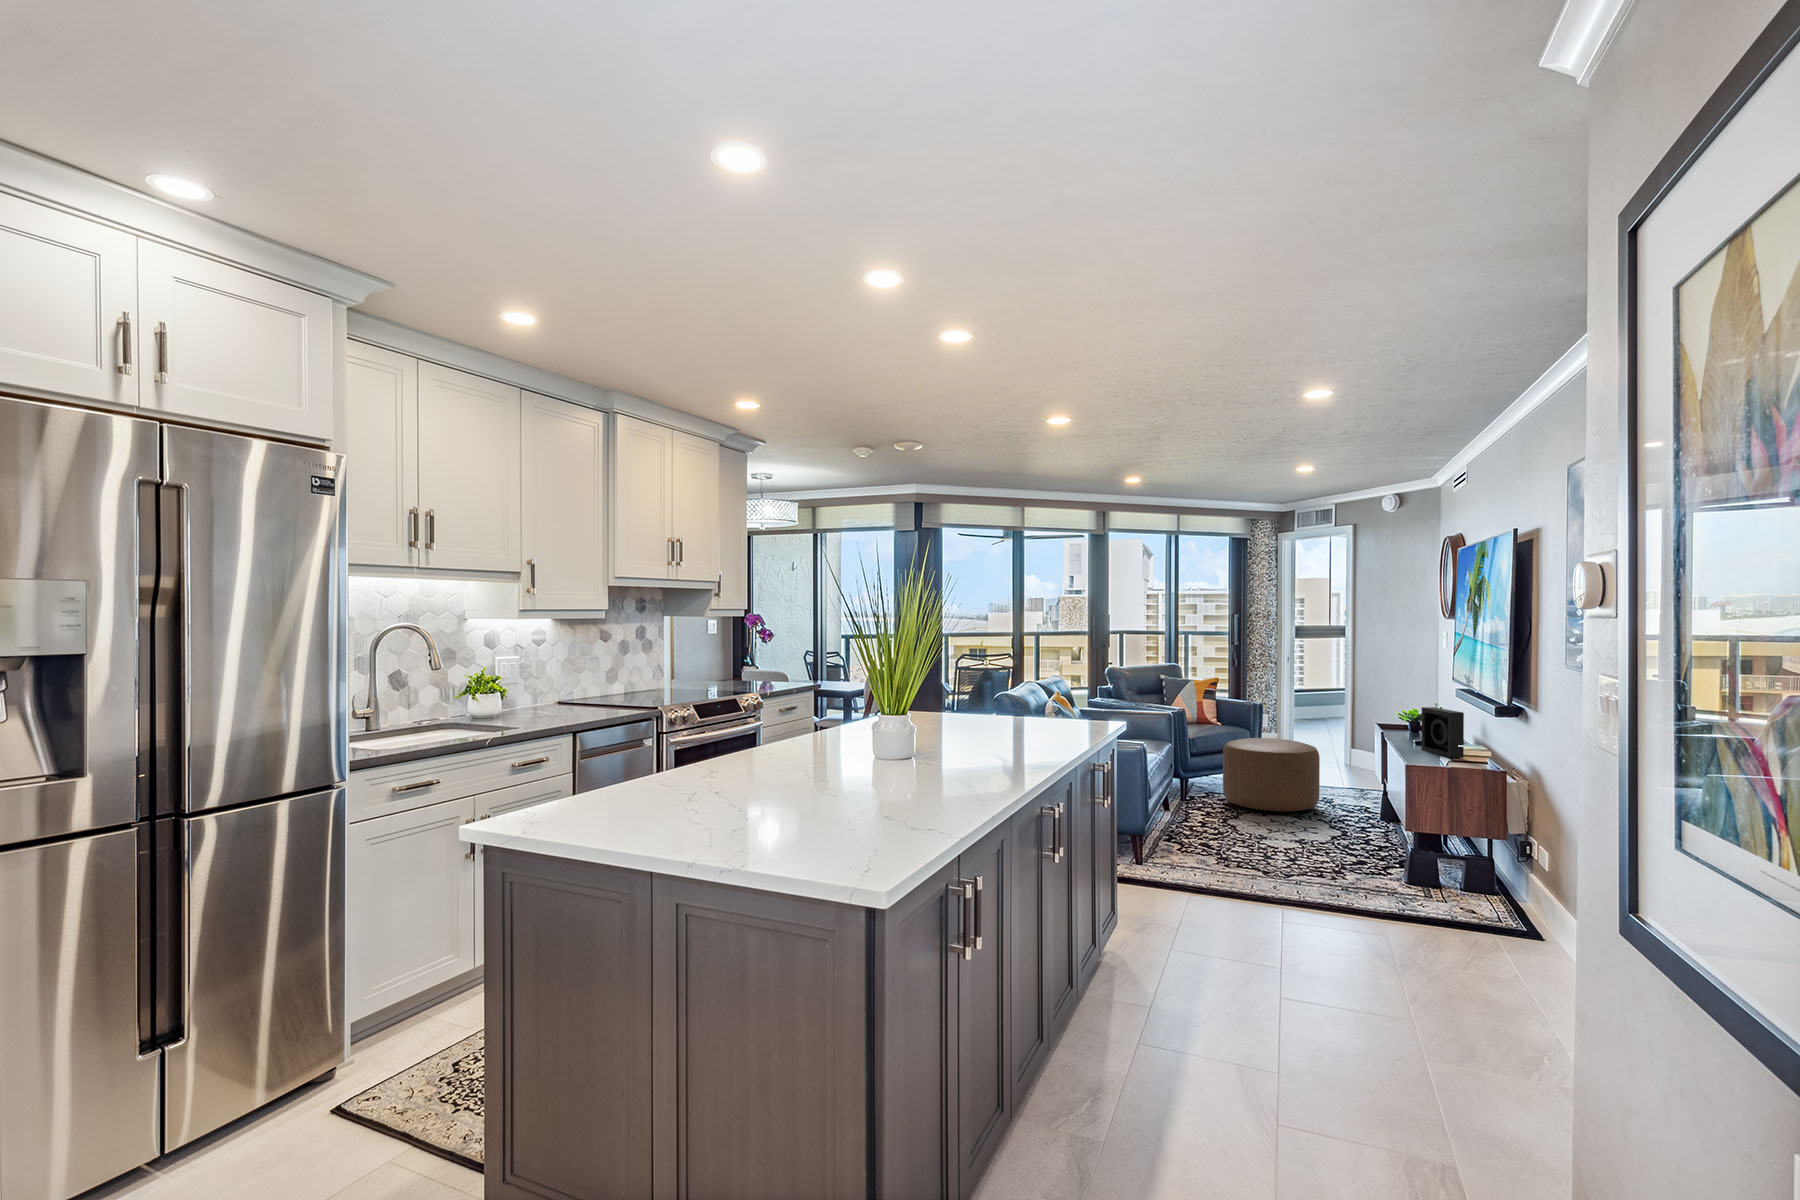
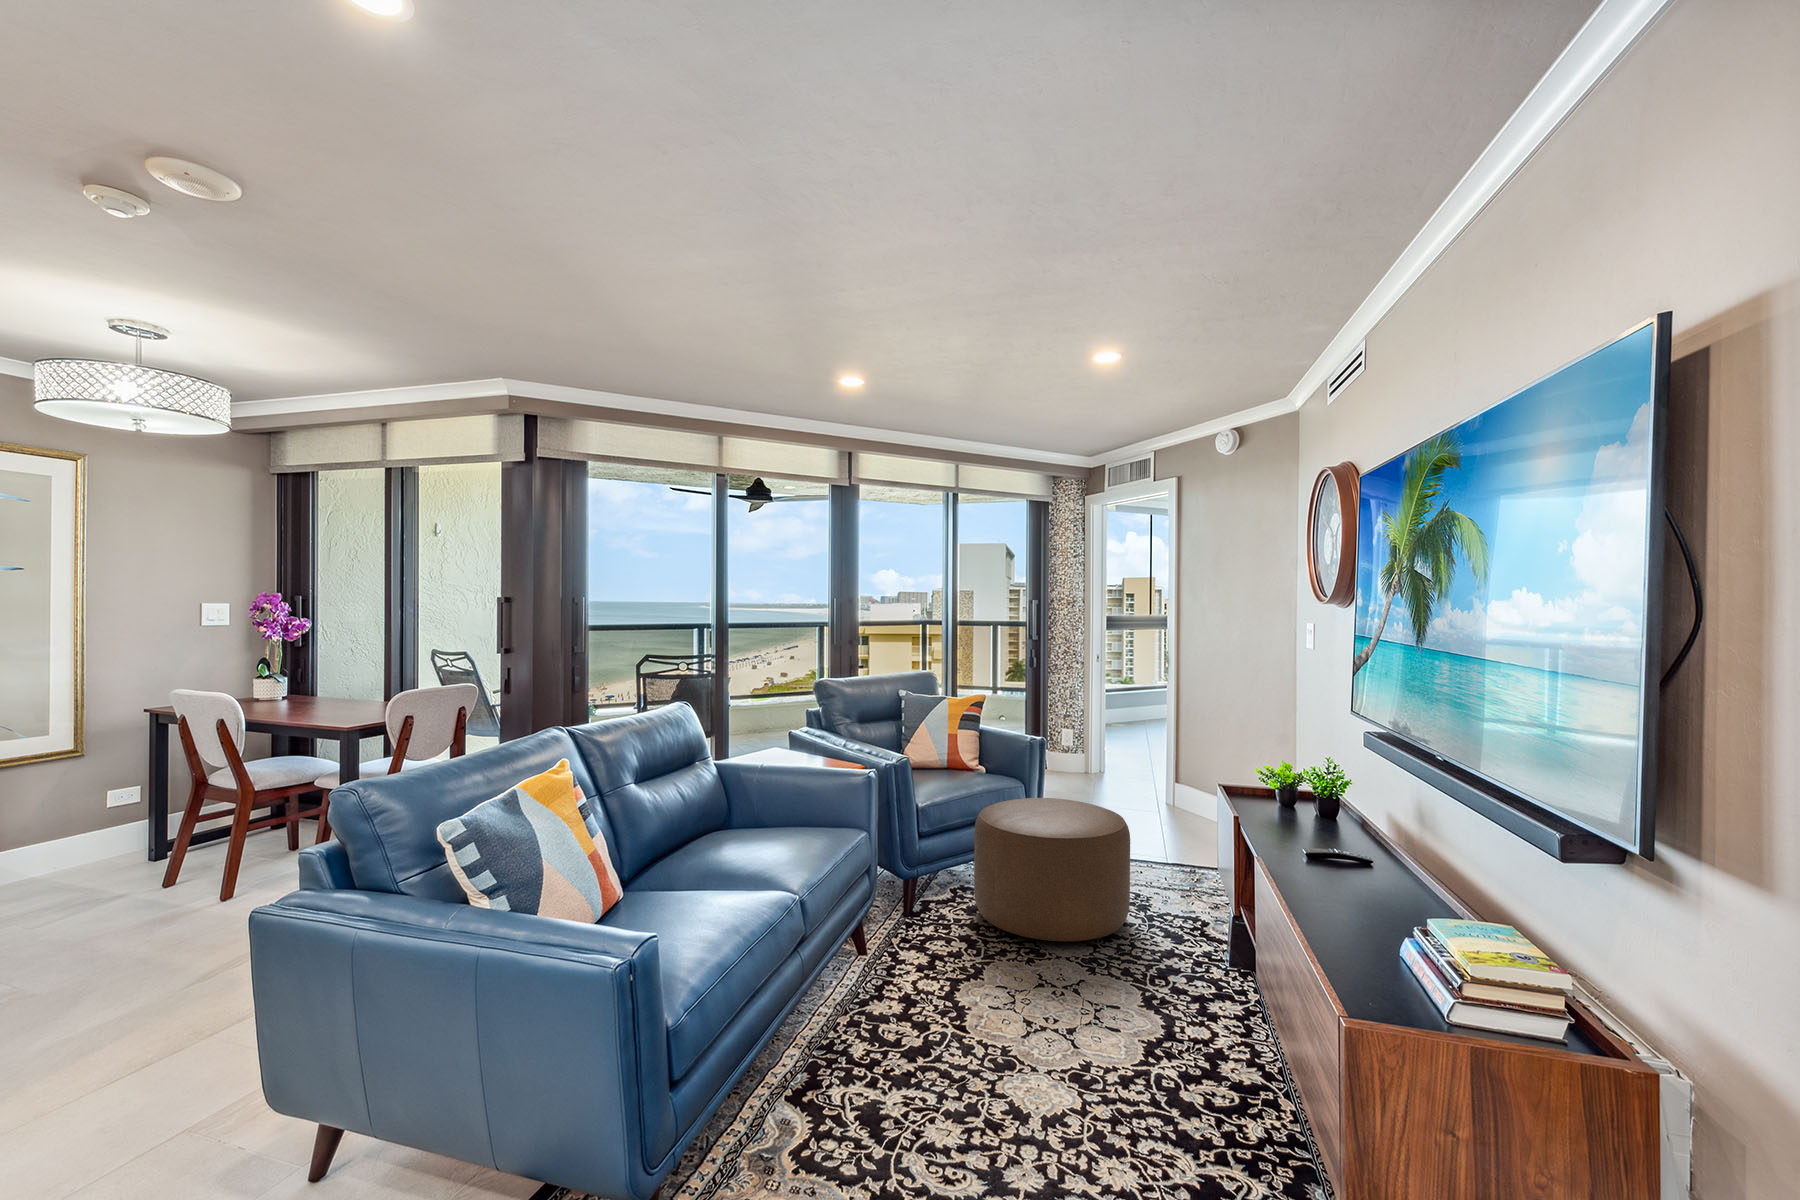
speaker: present [1421,707,1464,758] -> none [1318,769,1411,884]

